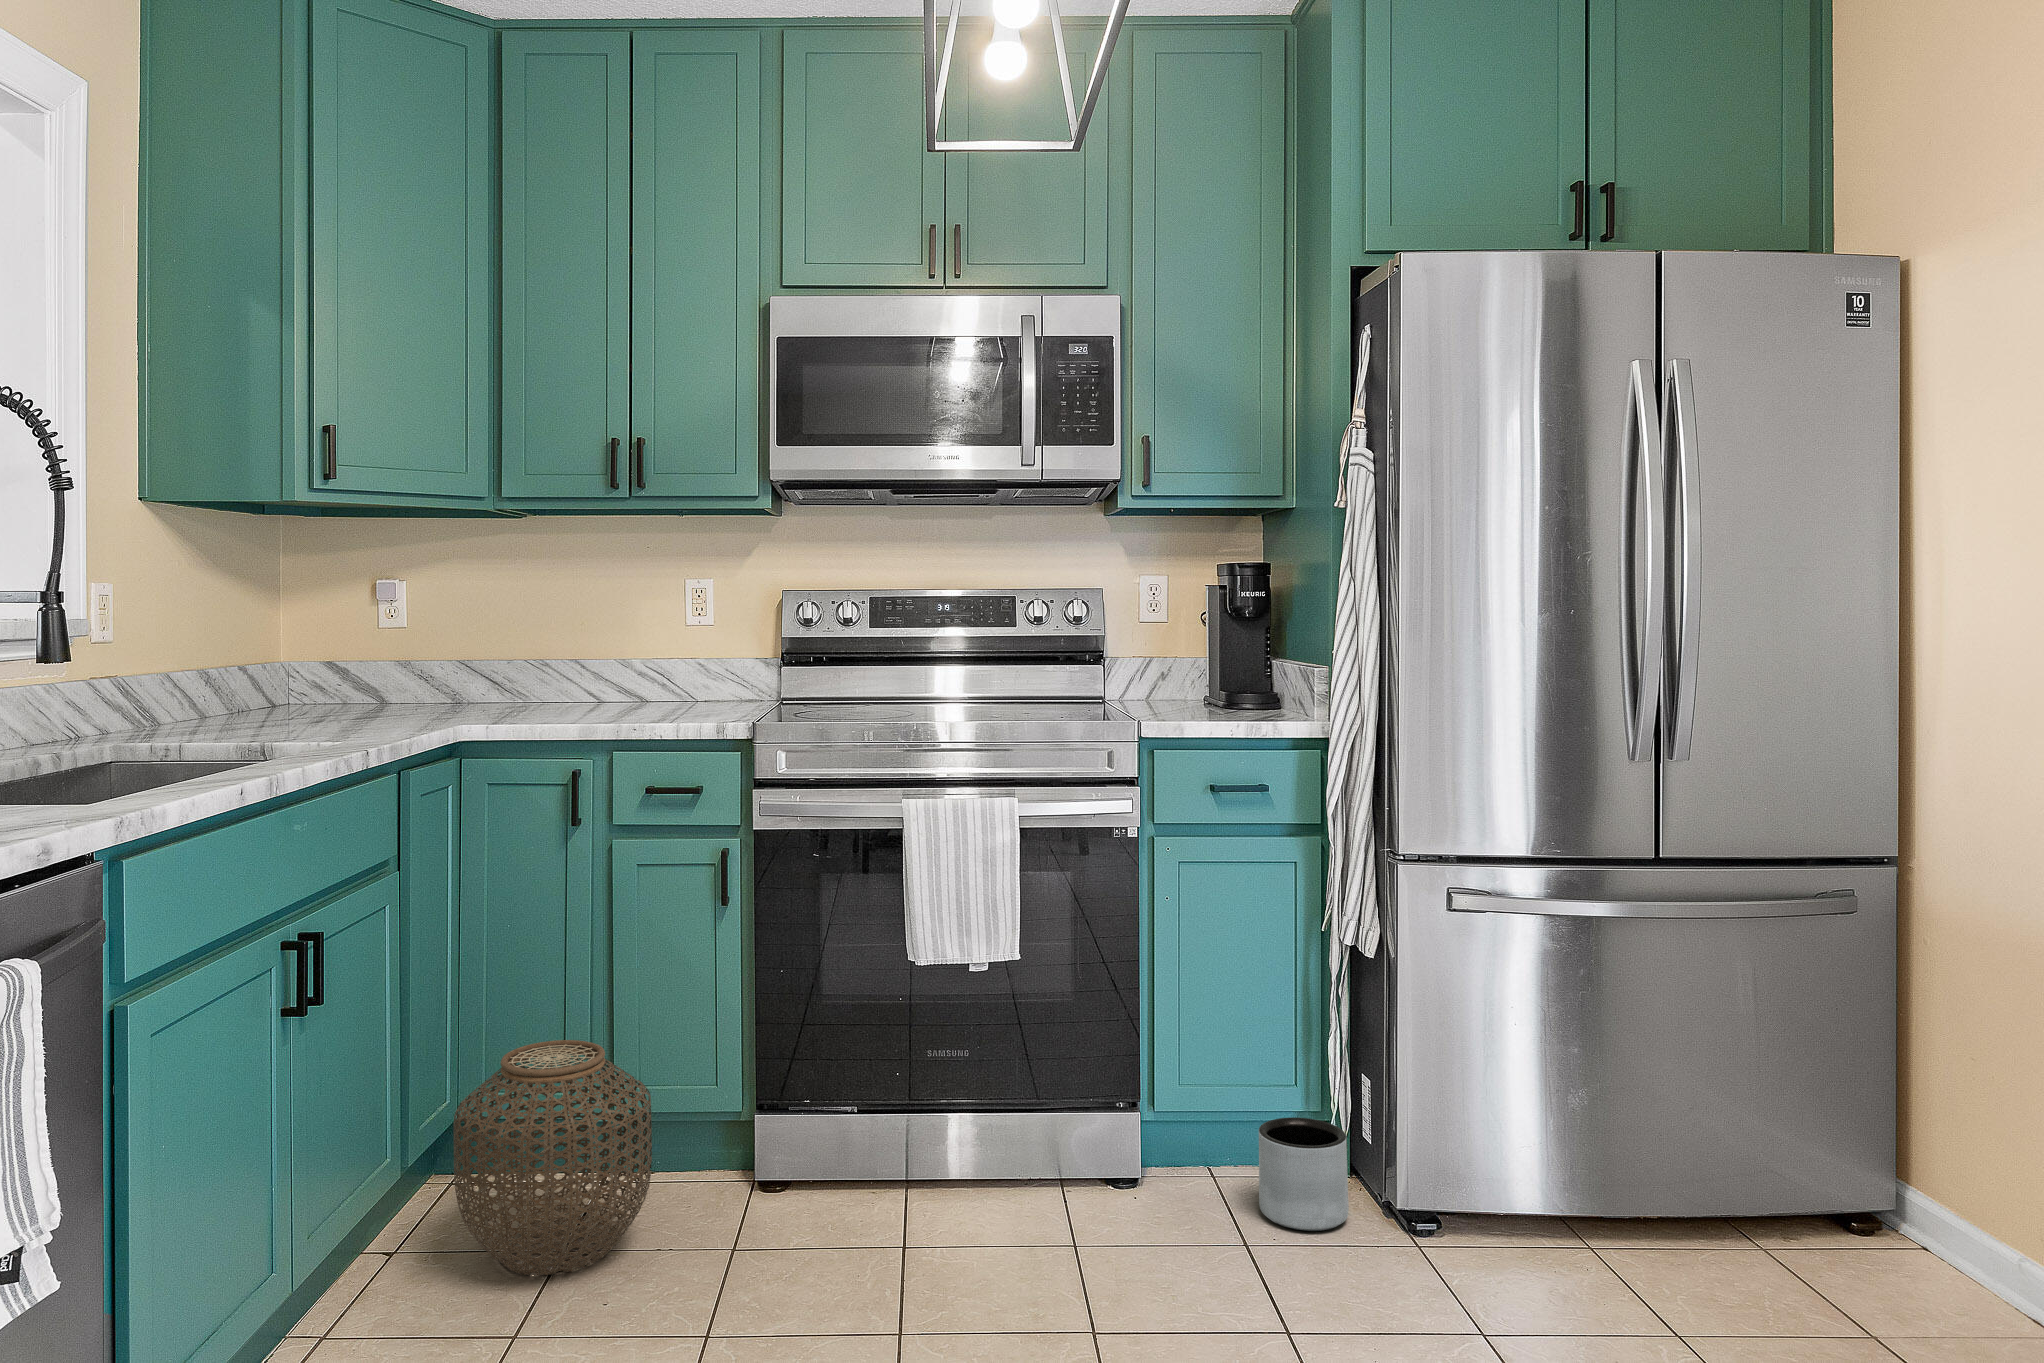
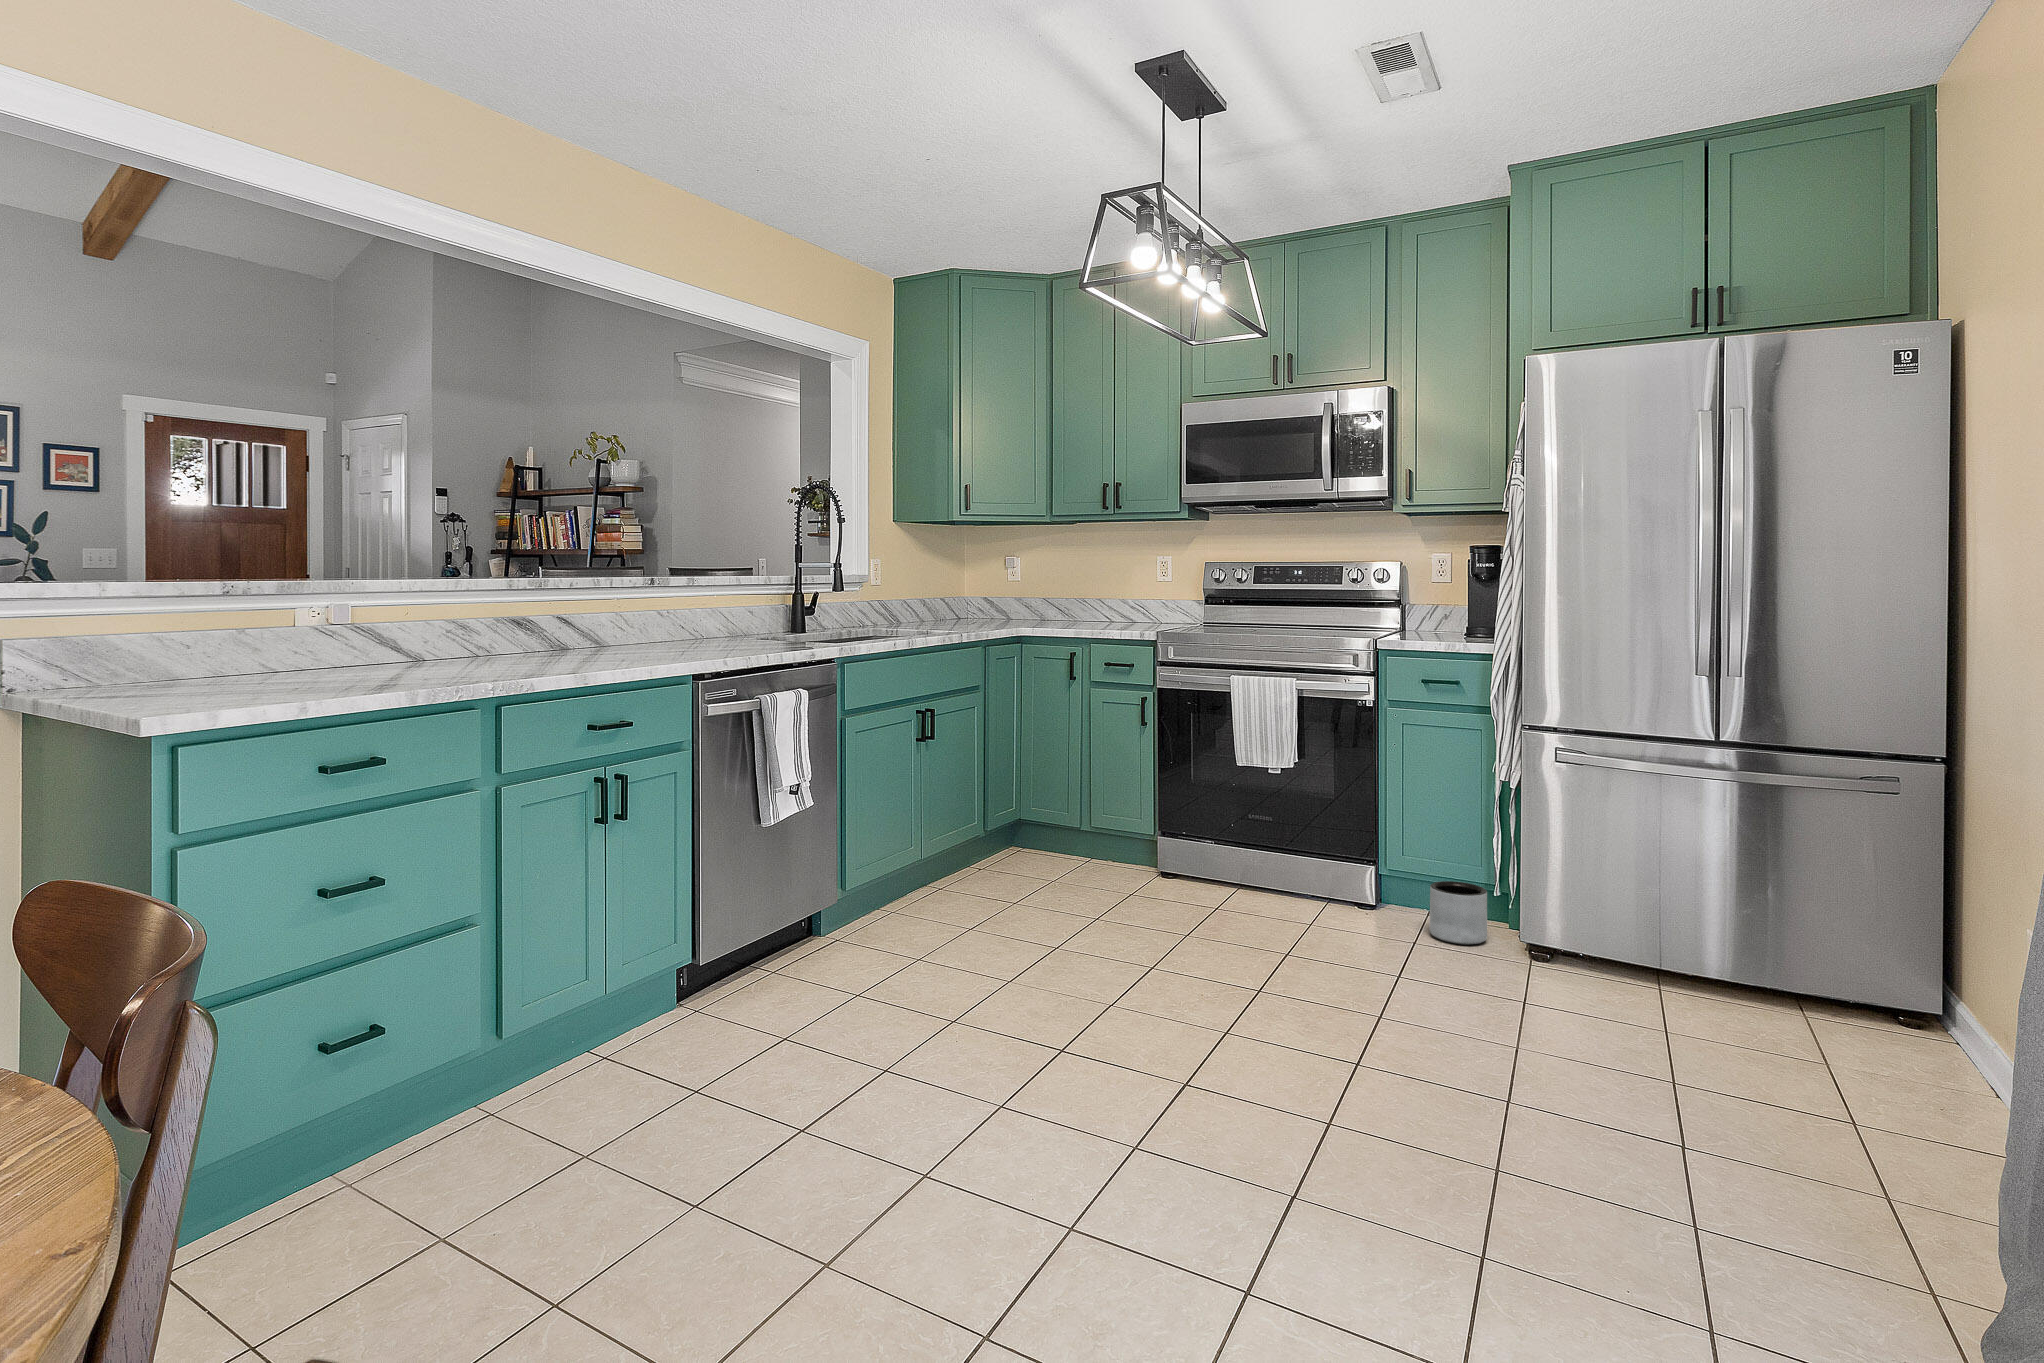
woven basket: present [454,1040,652,1275] -> none [1000,782,1092,886]

